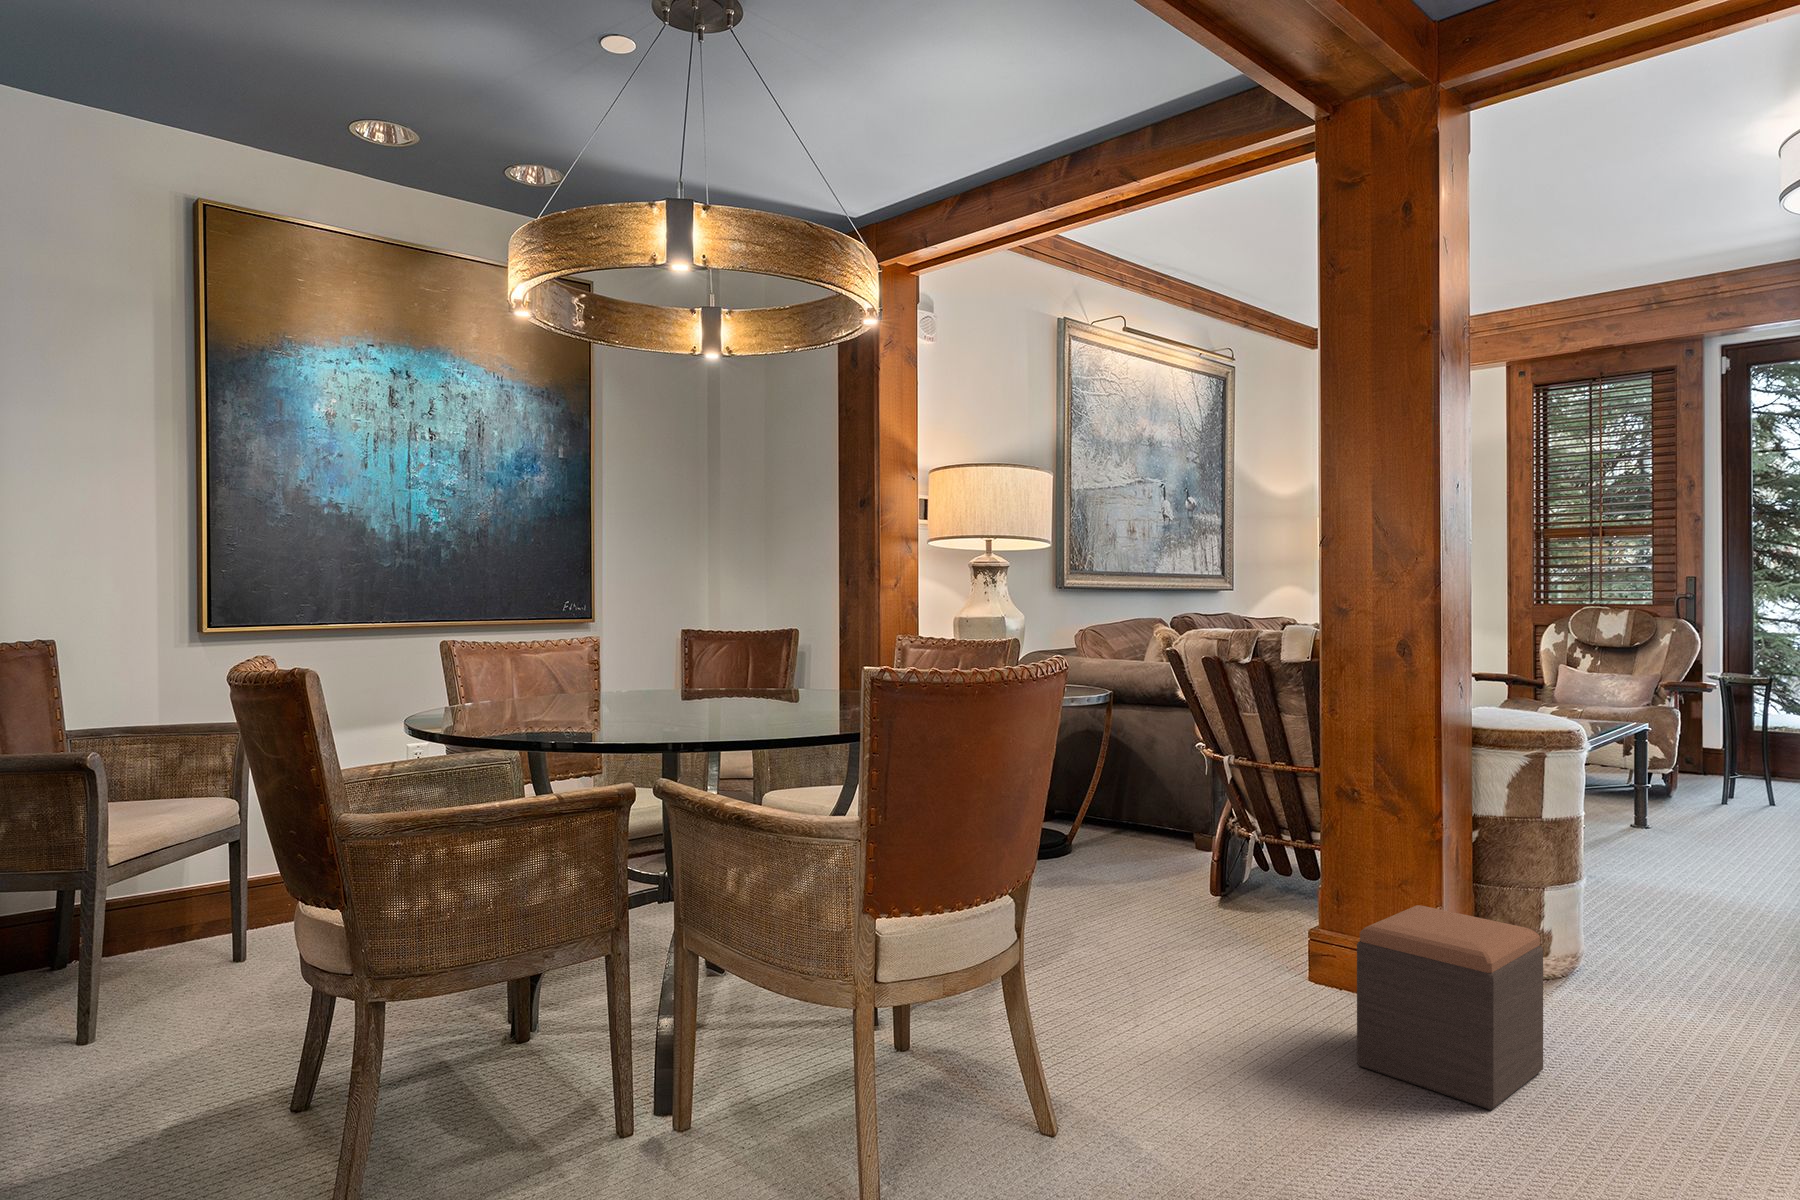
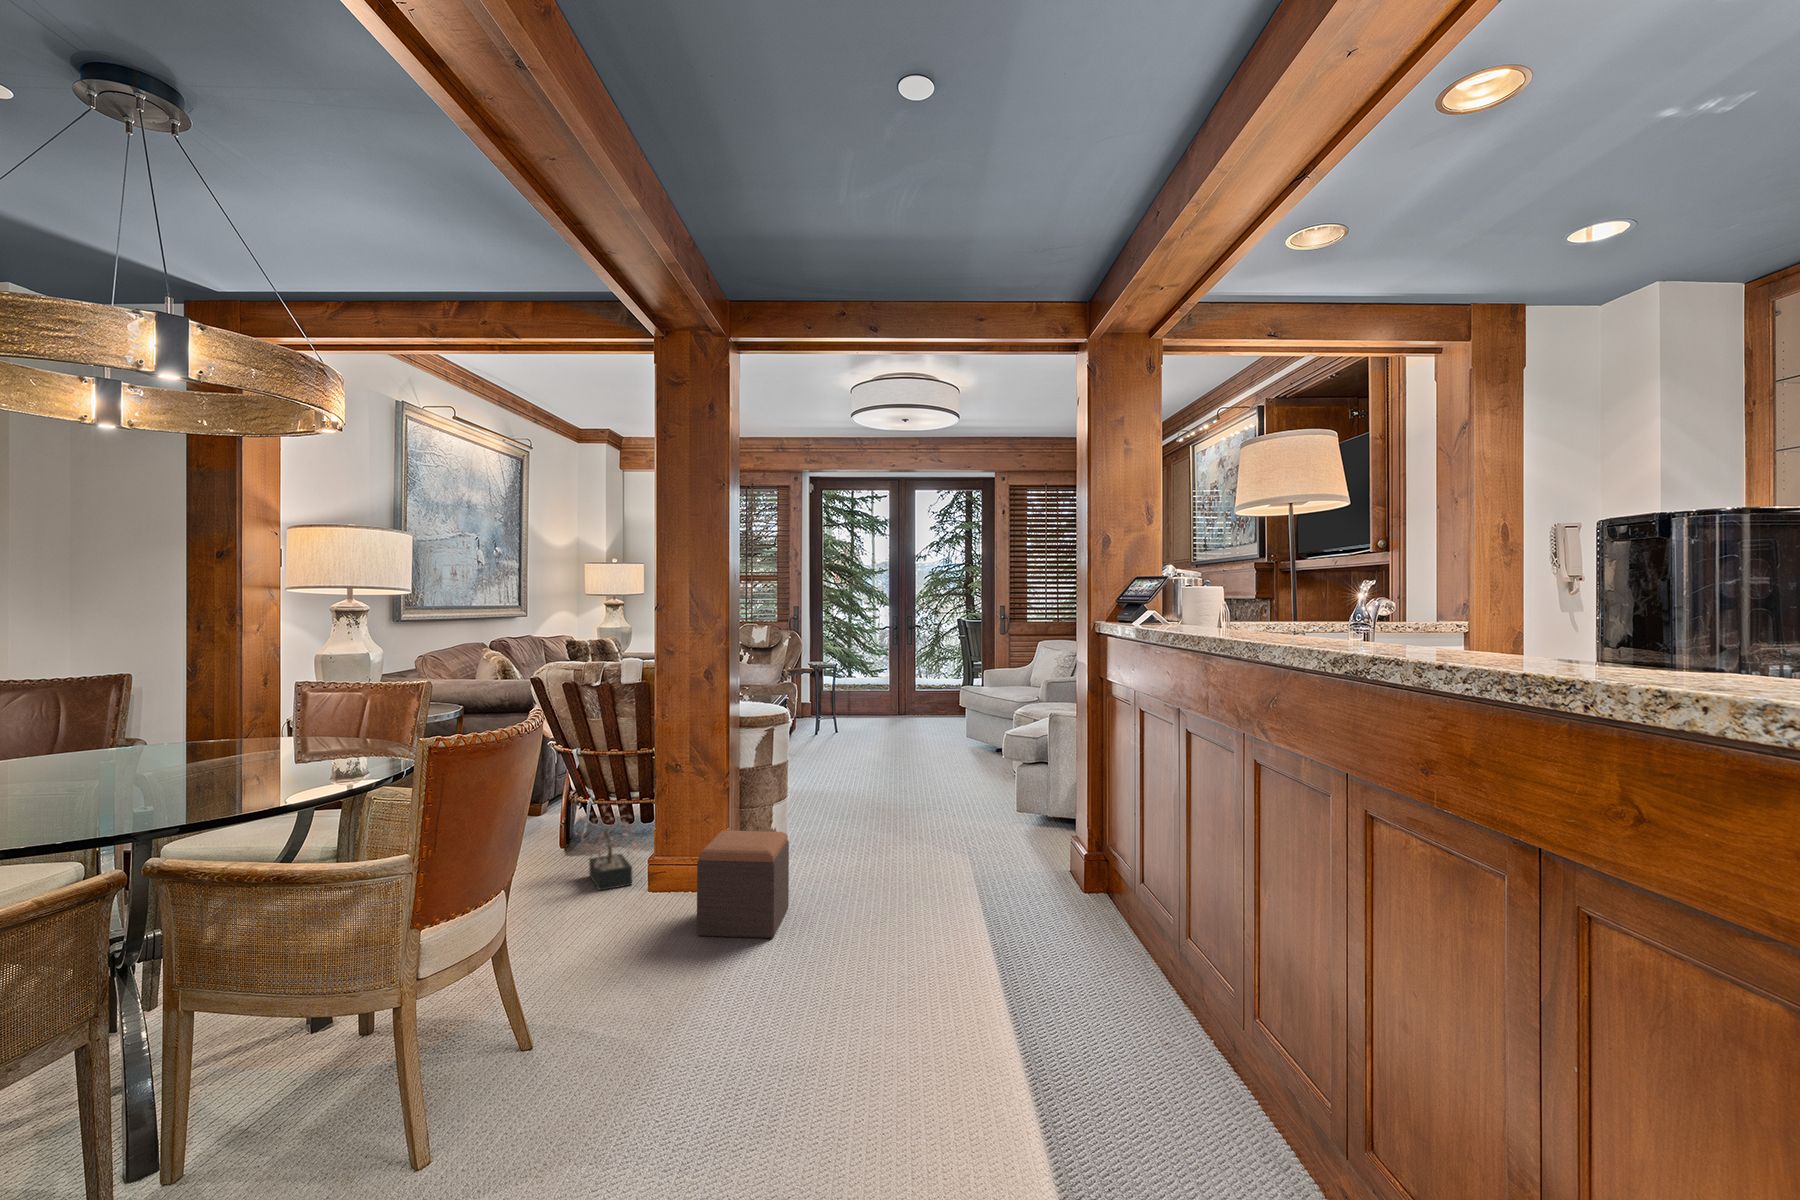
decorative plant: none [1214,839,1302,965] -> present [575,806,640,890]

